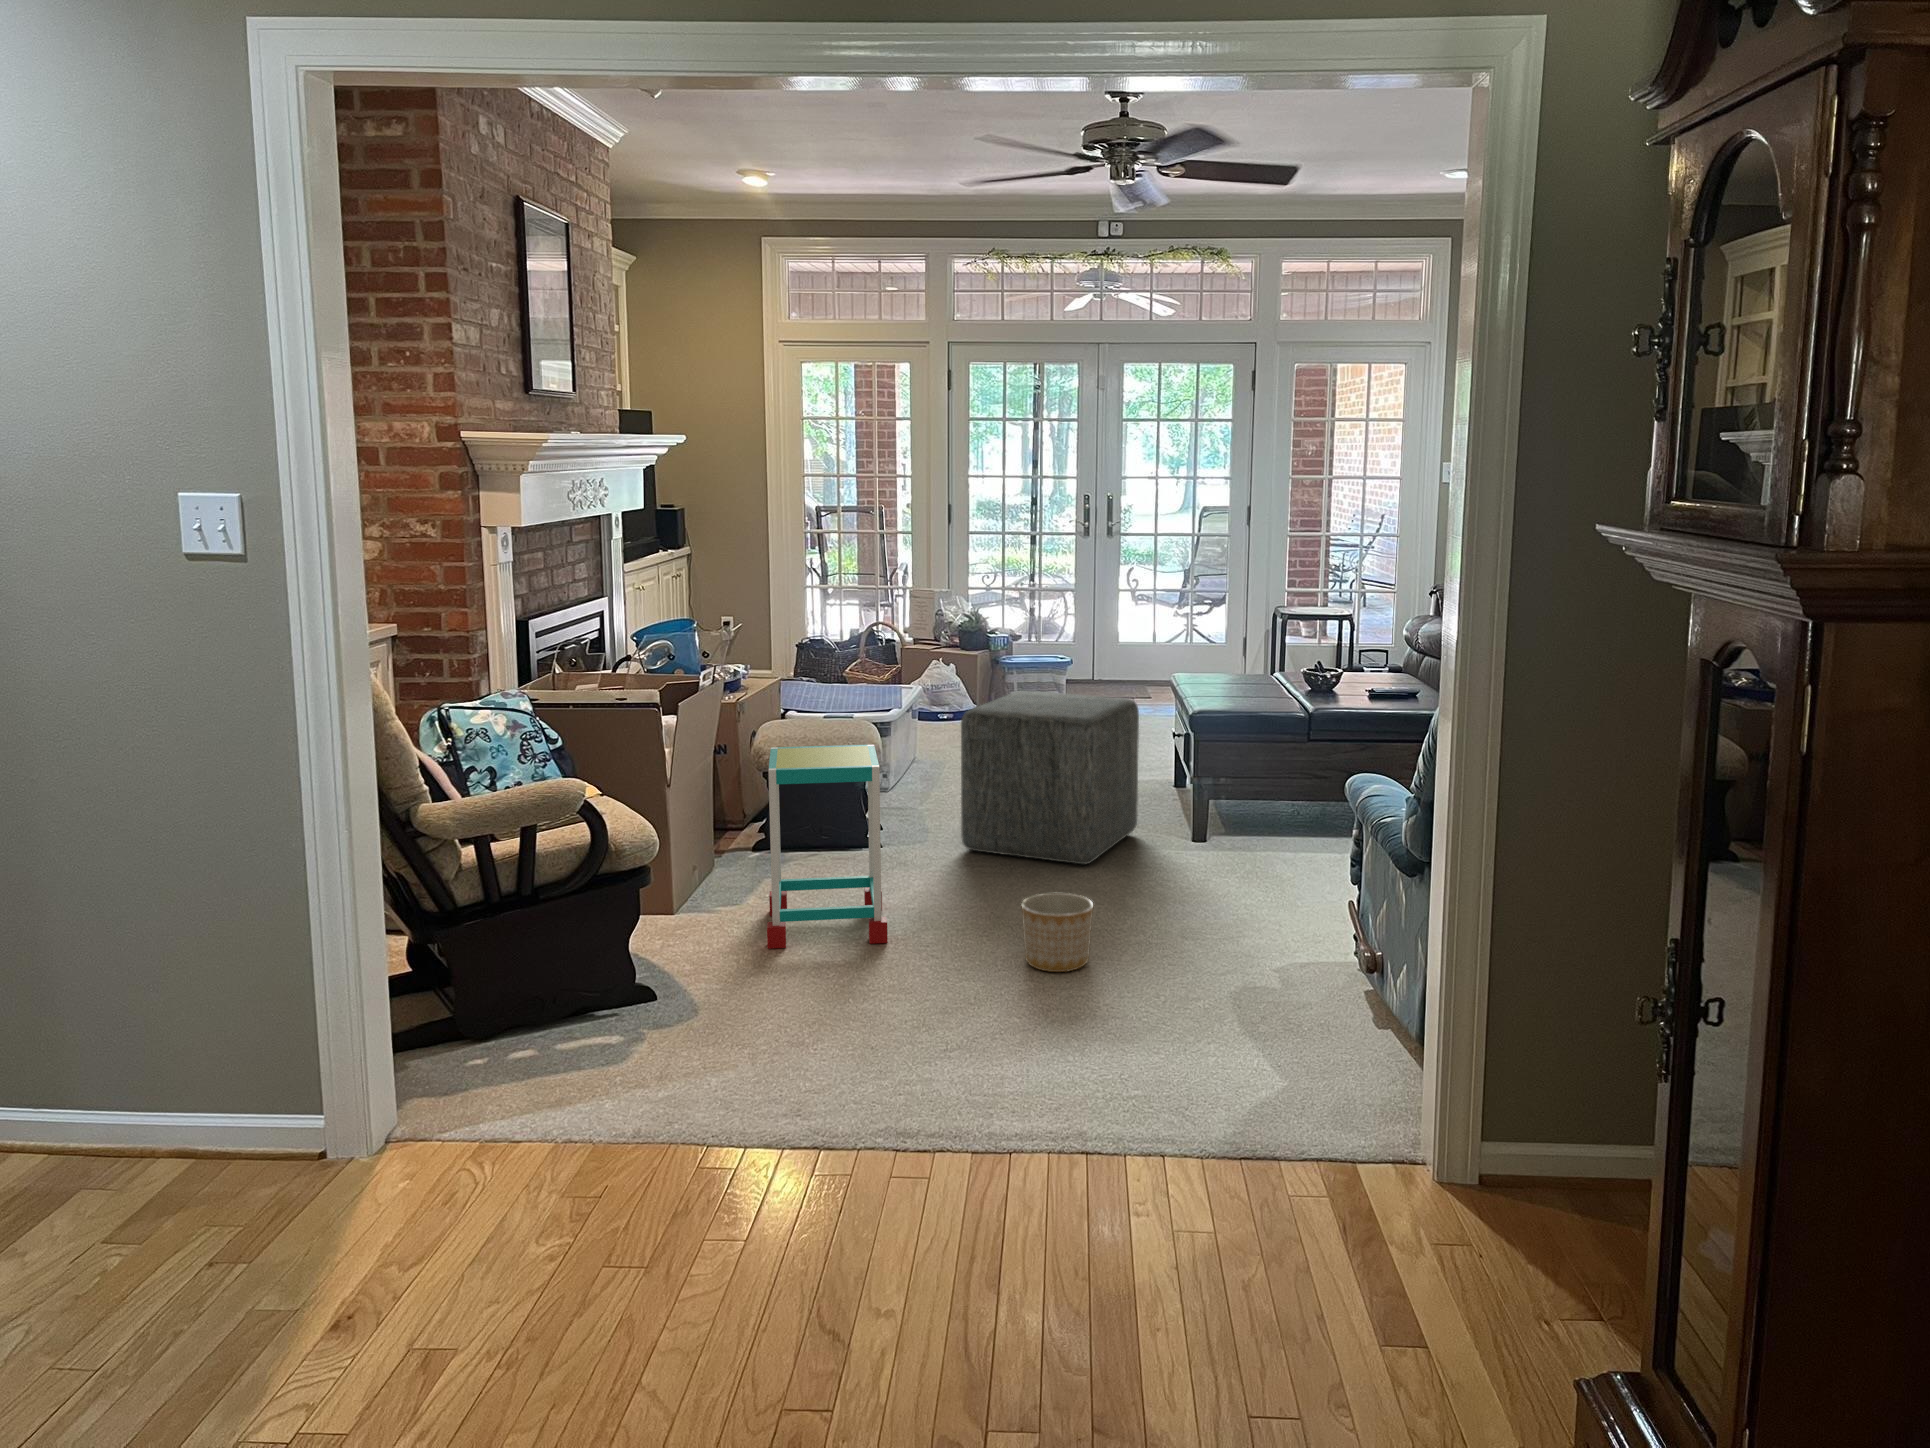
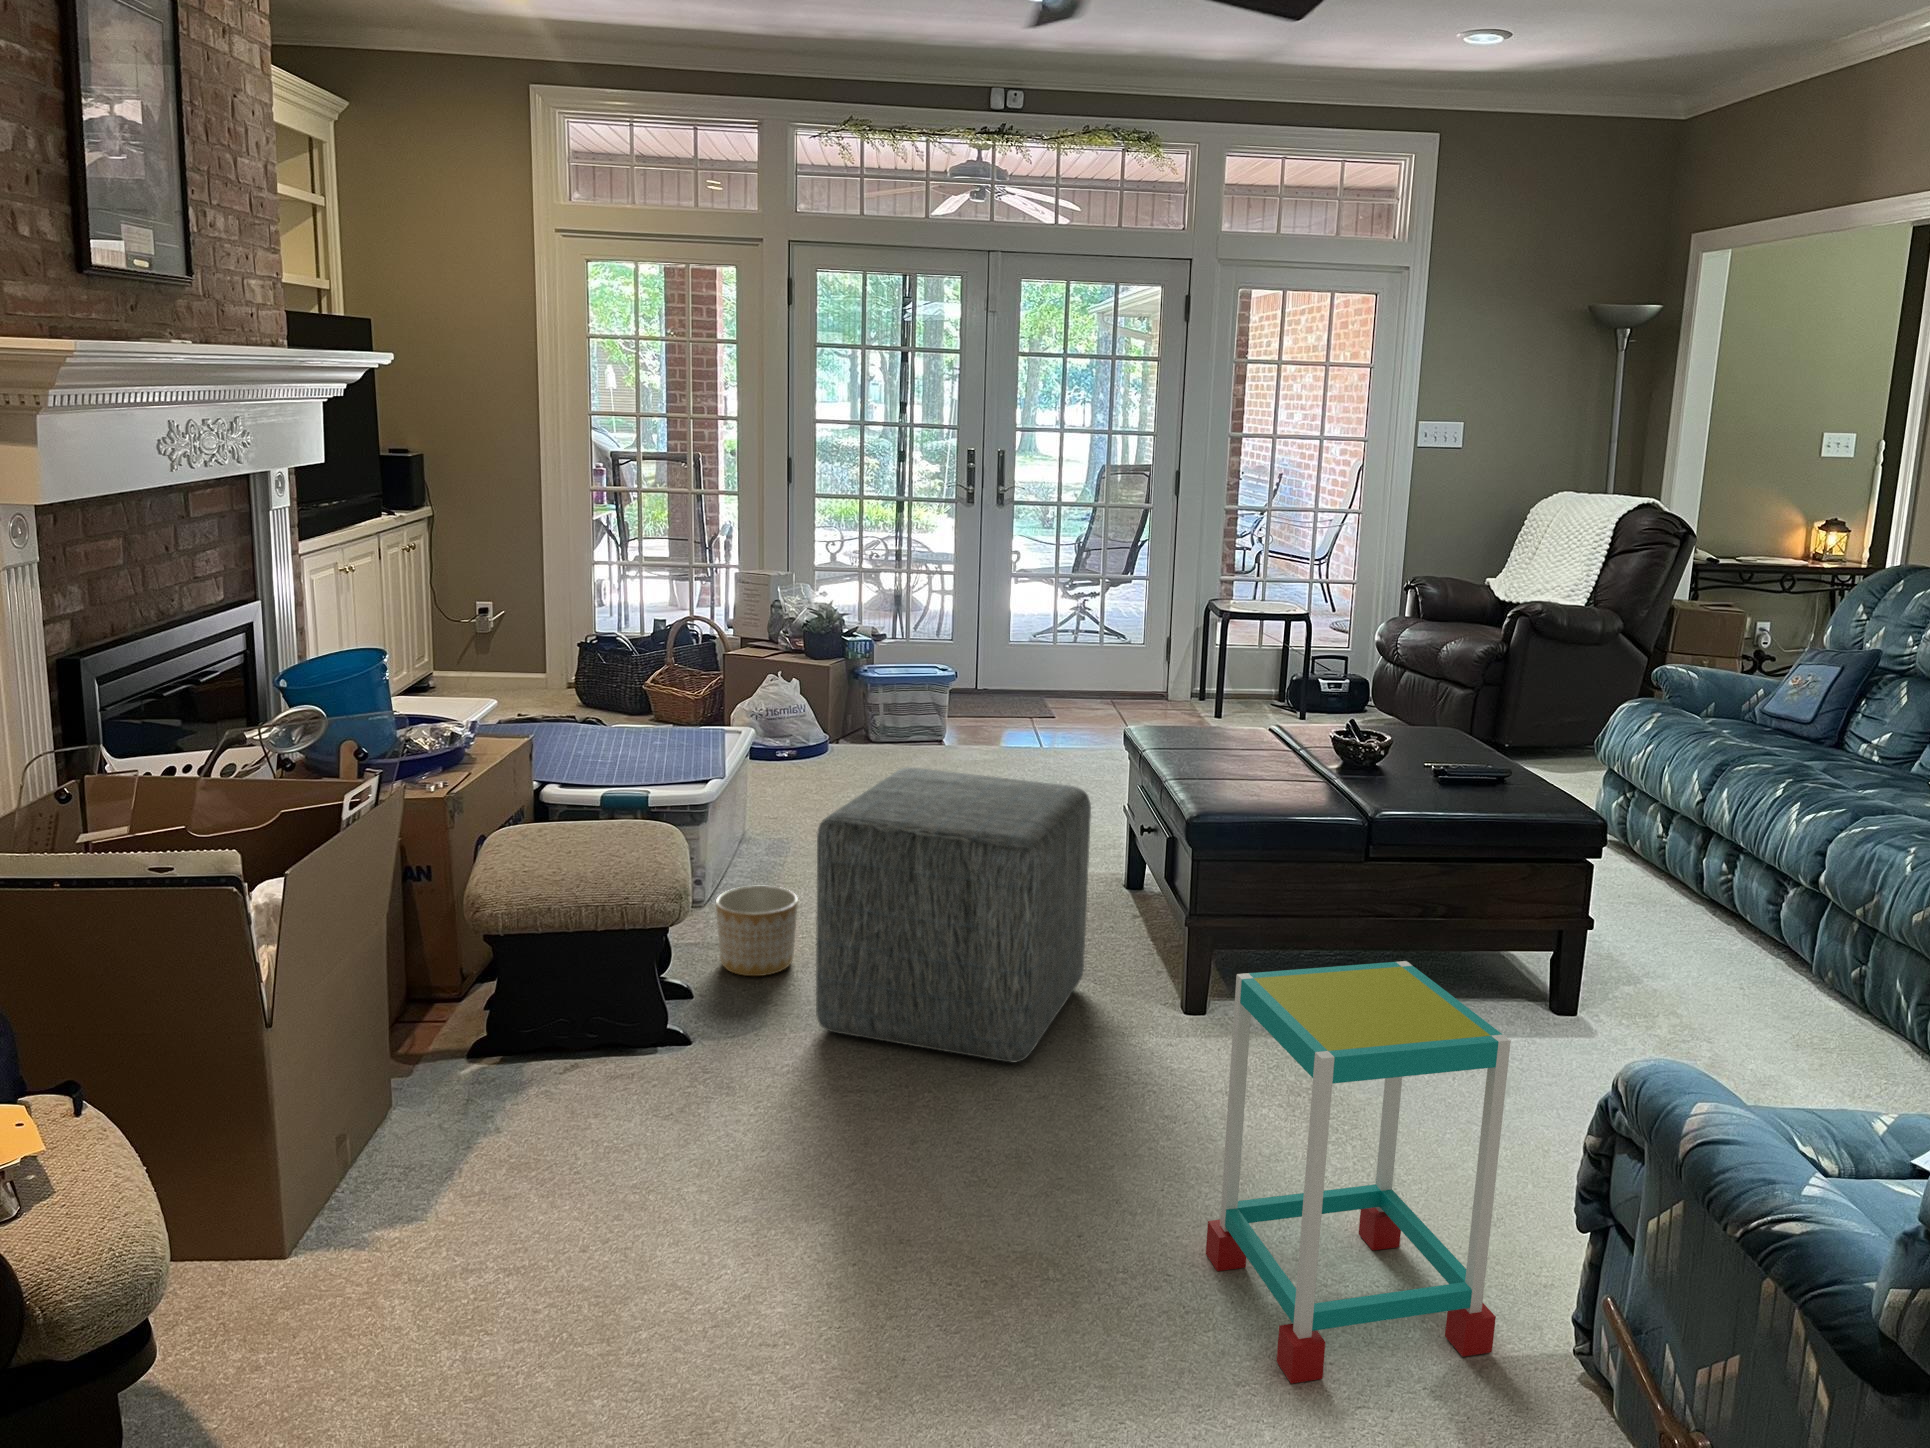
side table: present [767,744,888,949] -> present [1206,961,1511,1384]
planter: present [1021,893,1093,972] -> present [716,886,798,976]

